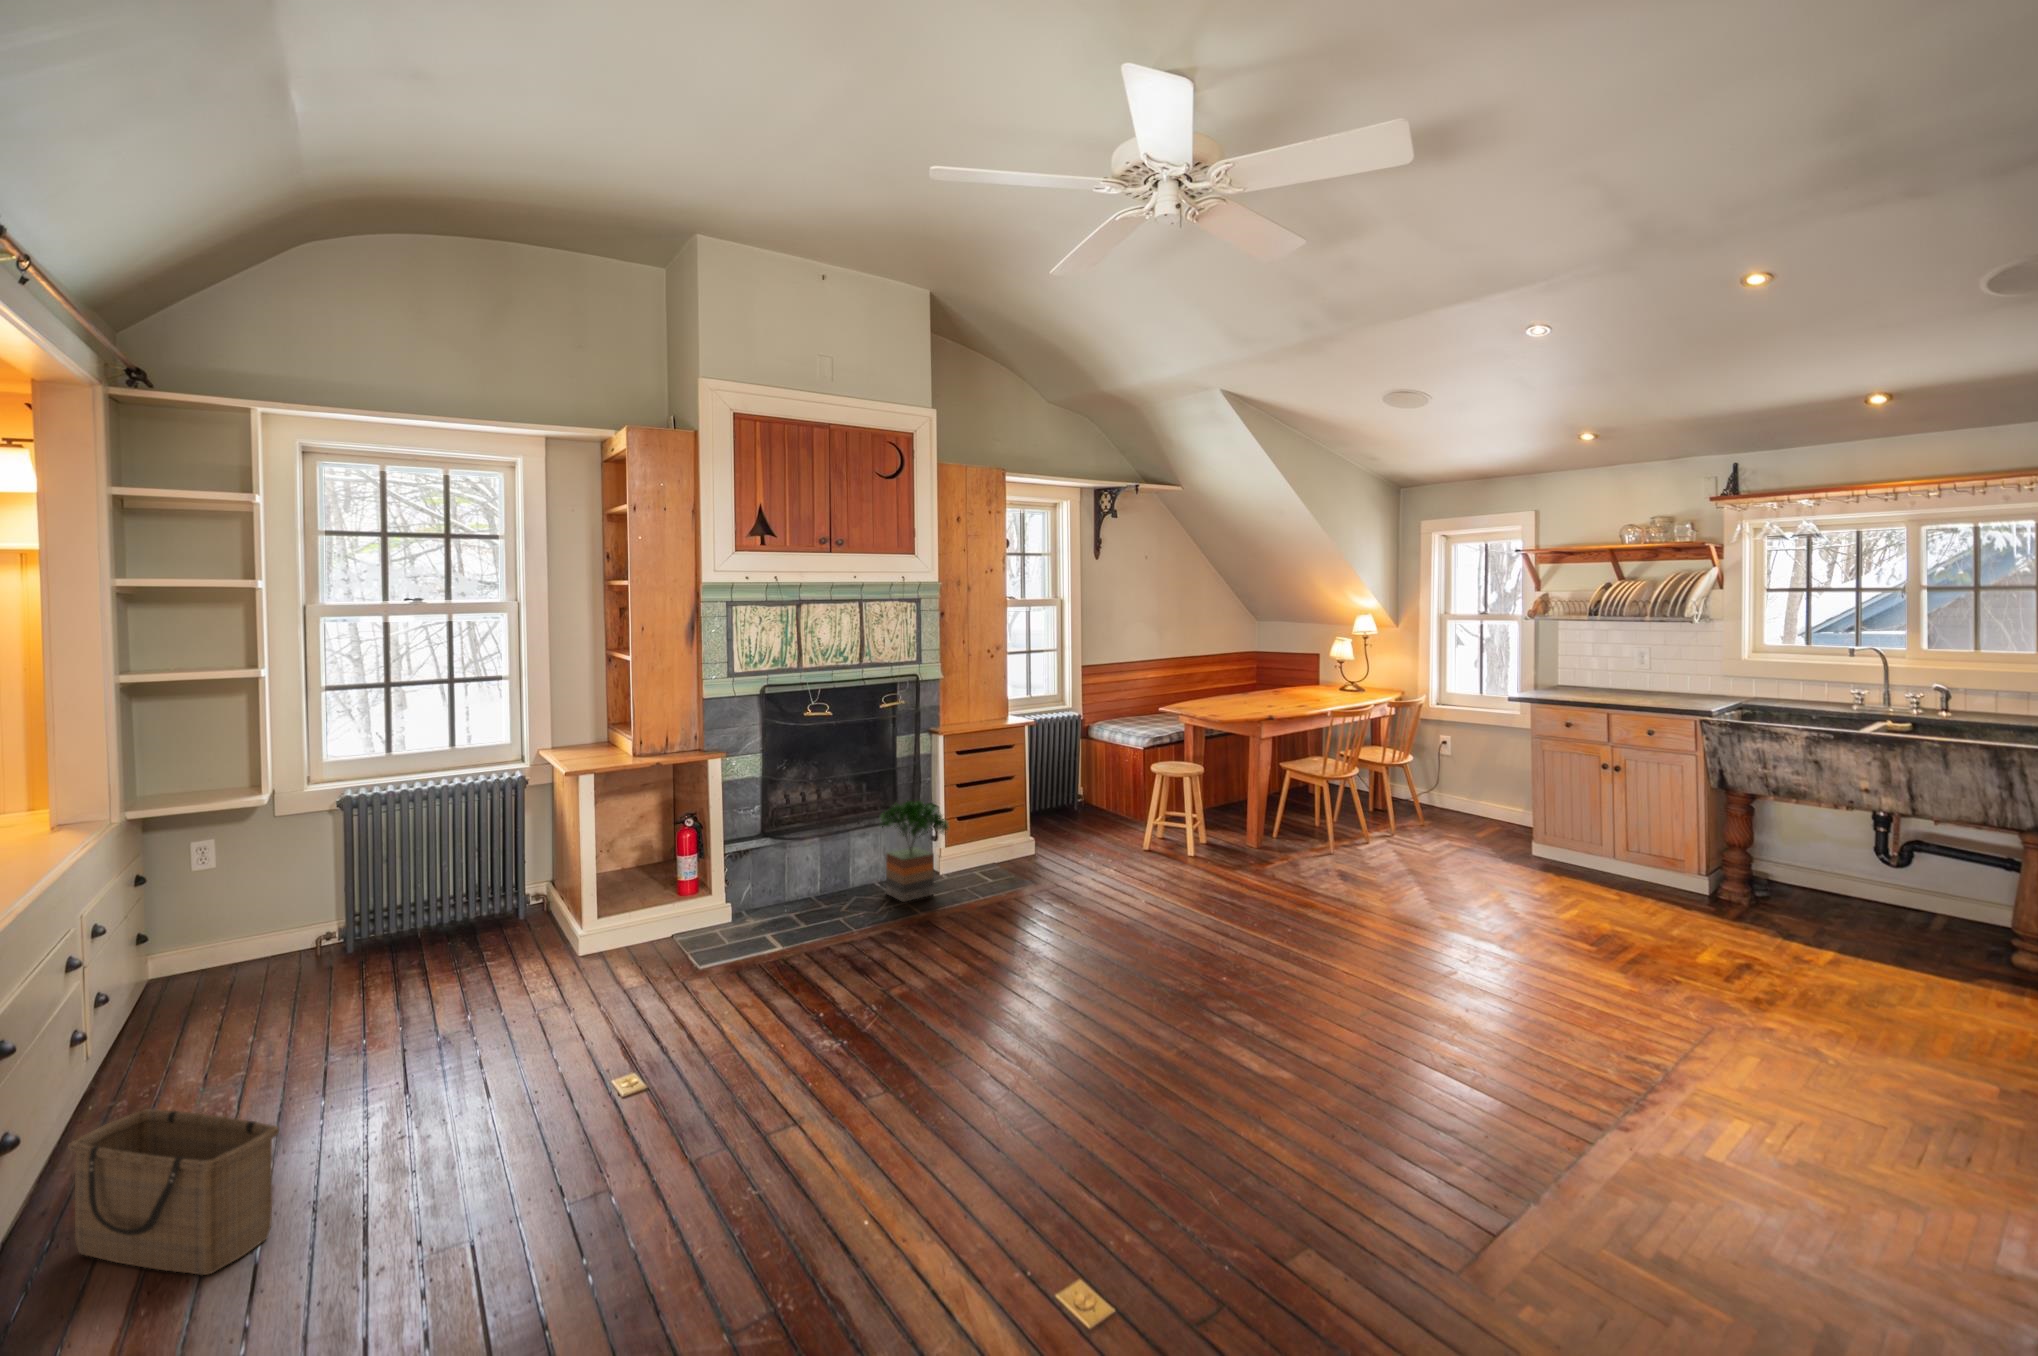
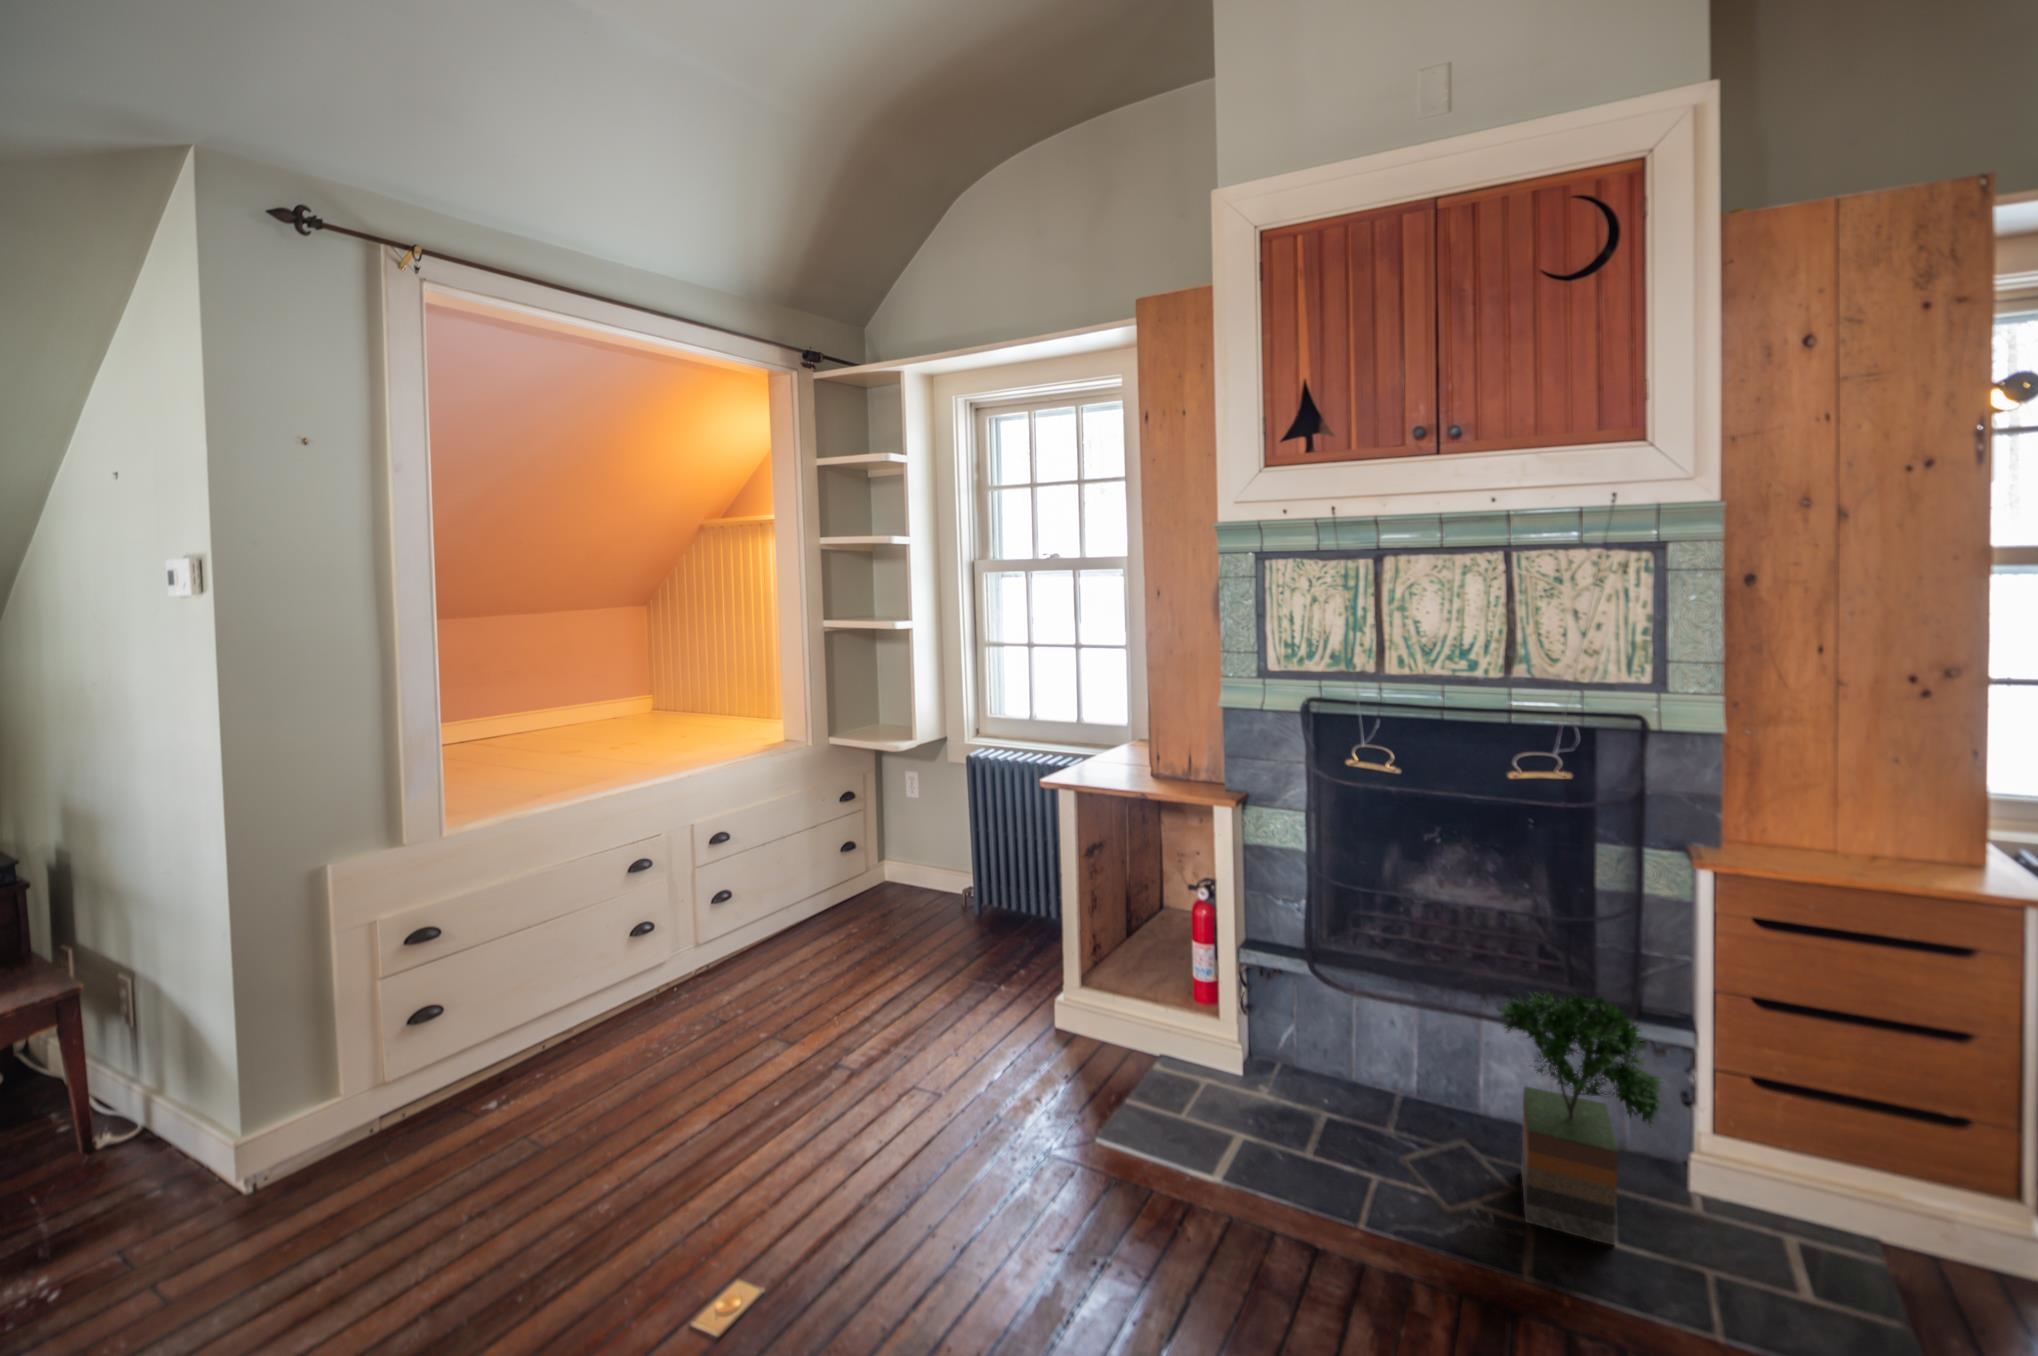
basket: present [68,1109,279,1275] -> none [254,1054,442,1295]

